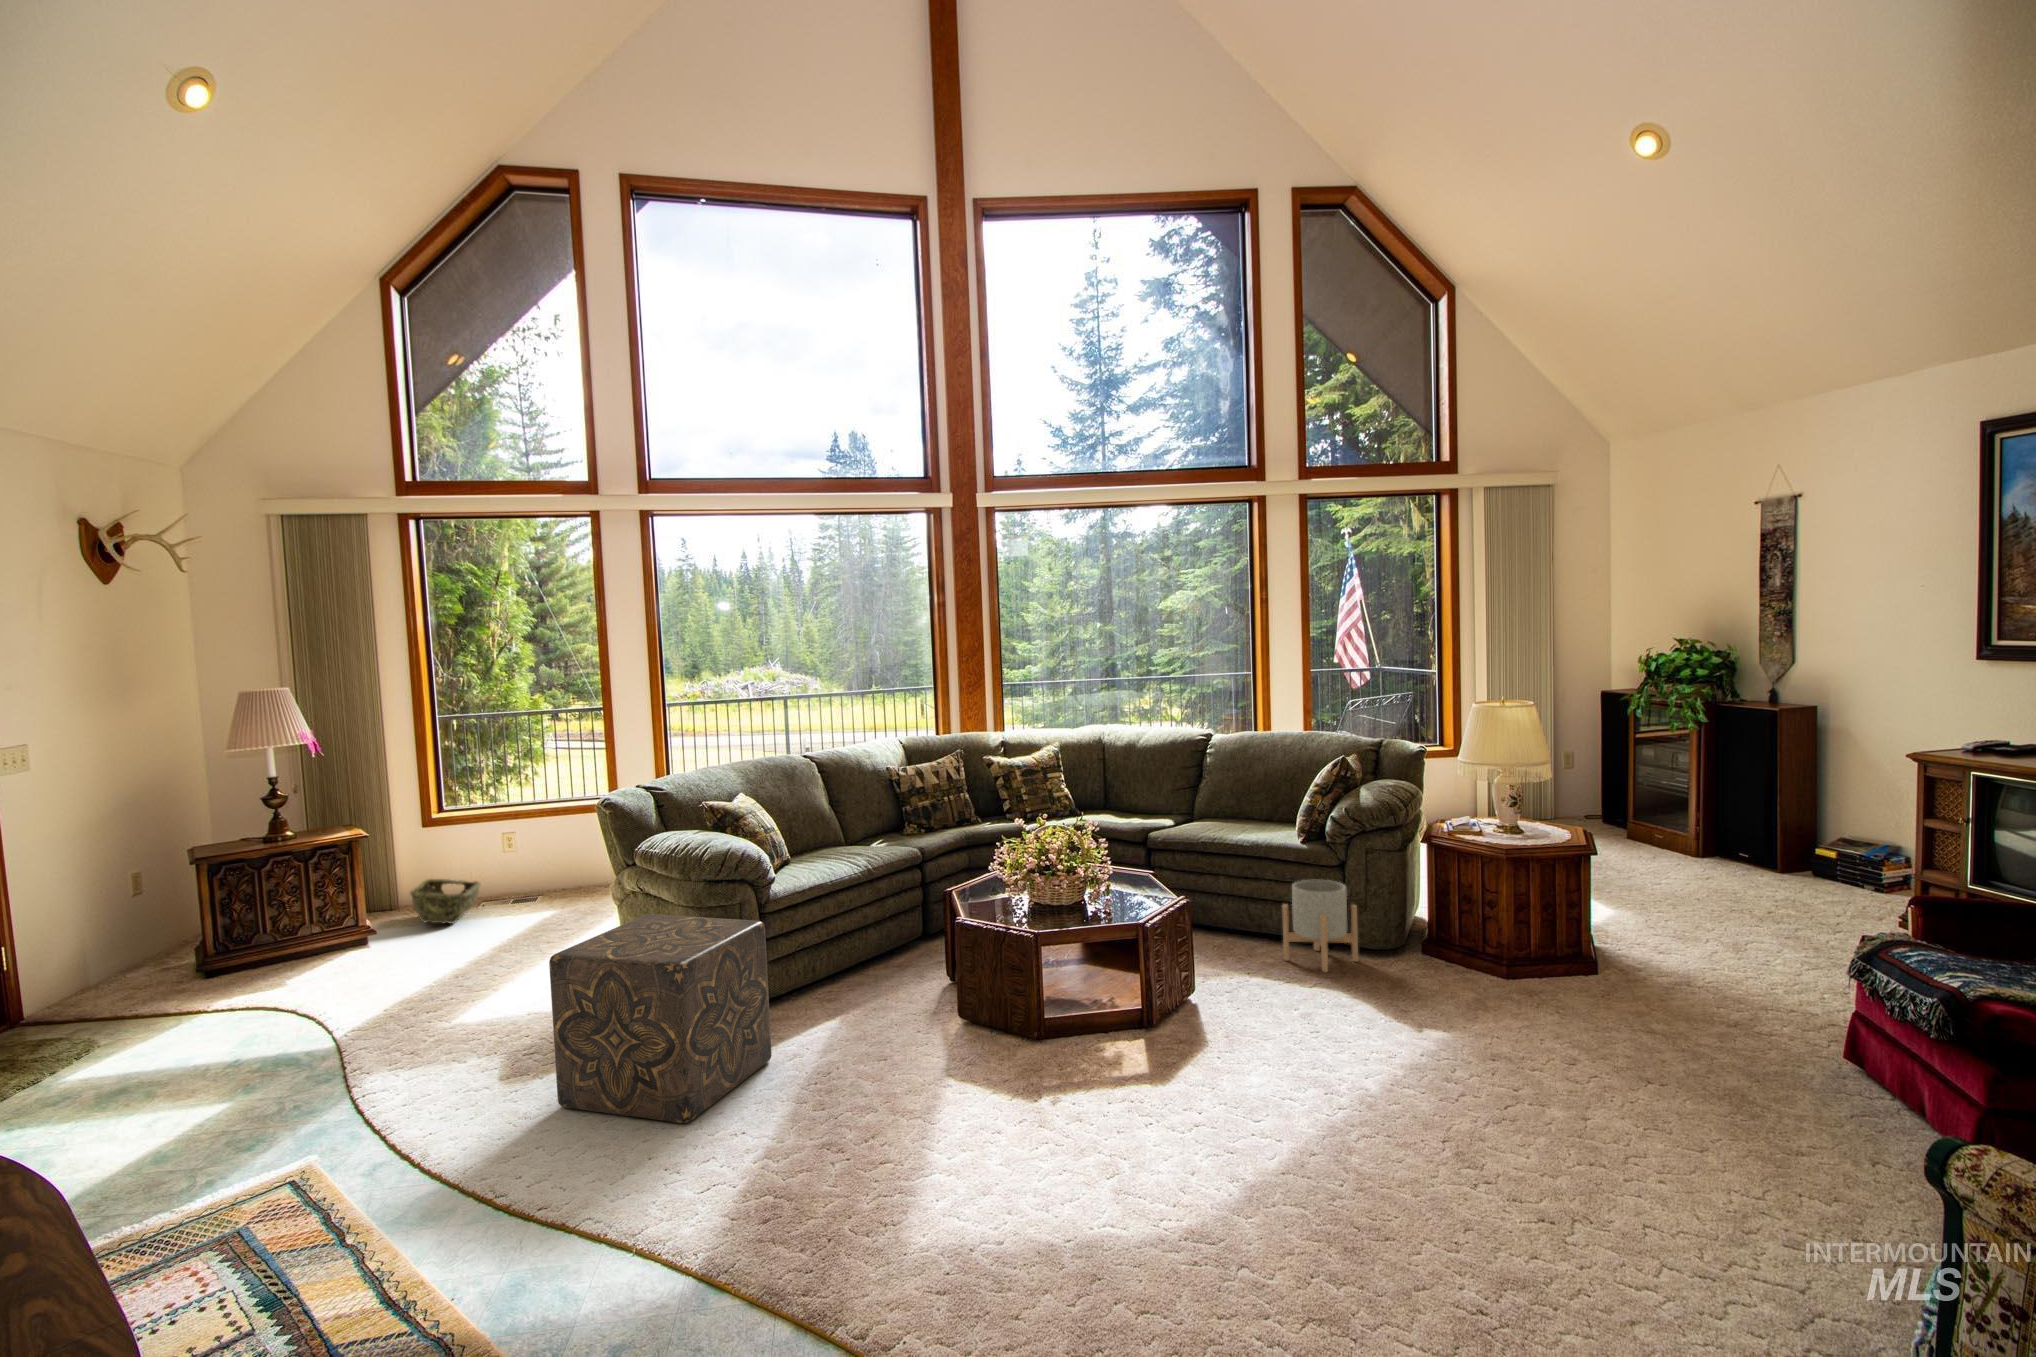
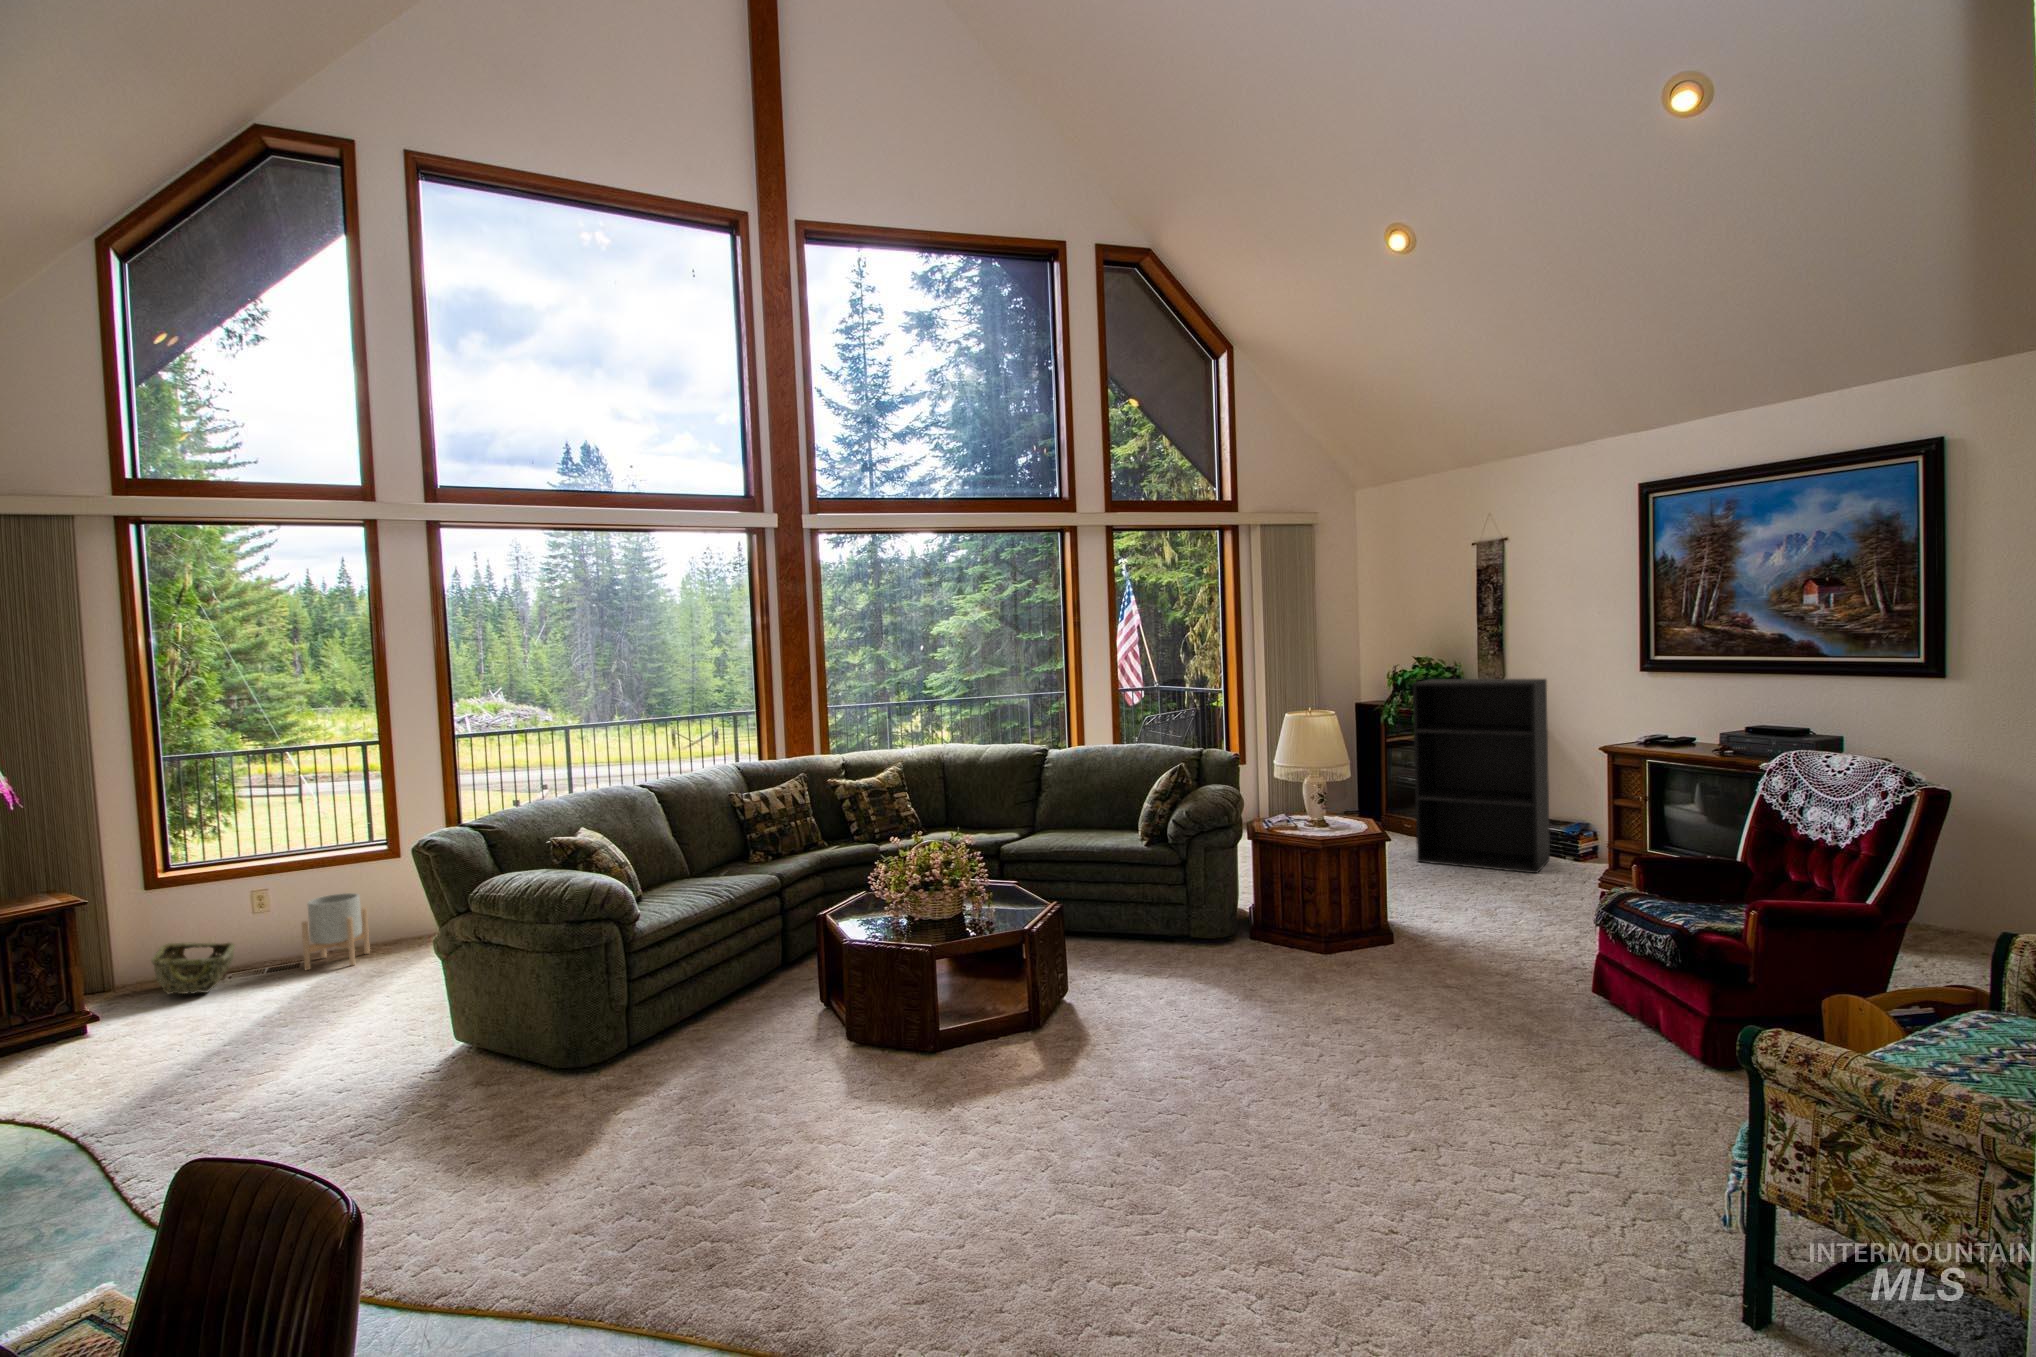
bookshelf: none [1660,665,1841,900] -> present [1413,679,1550,873]
planter: present [1282,880,1358,972] -> present [302,893,370,970]
ottoman: present [549,914,772,1123] -> none [431,954,666,1171]

